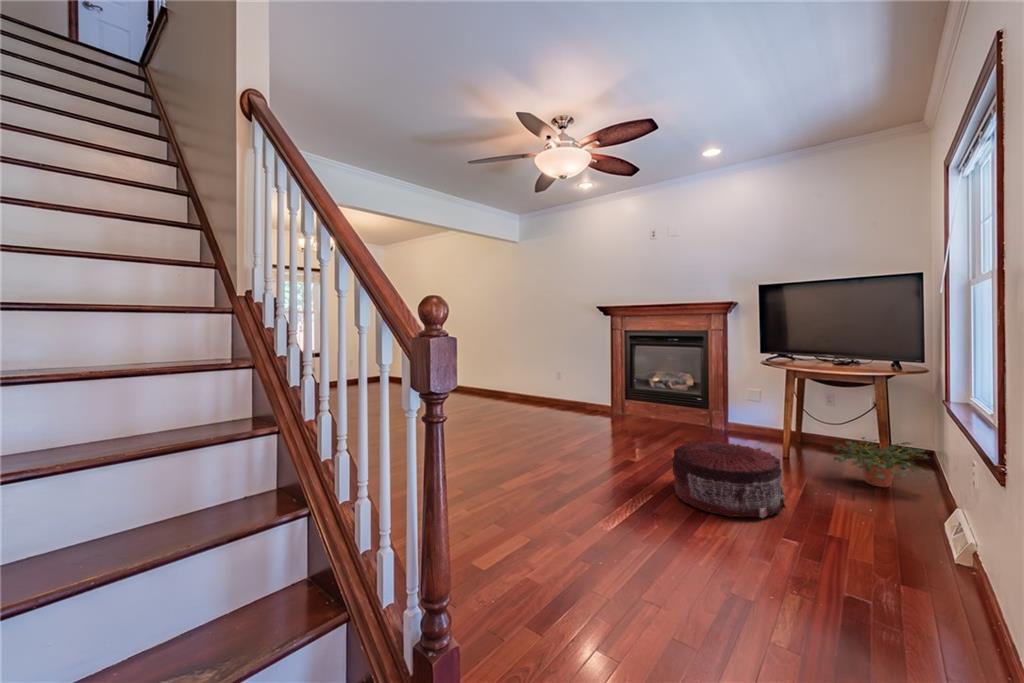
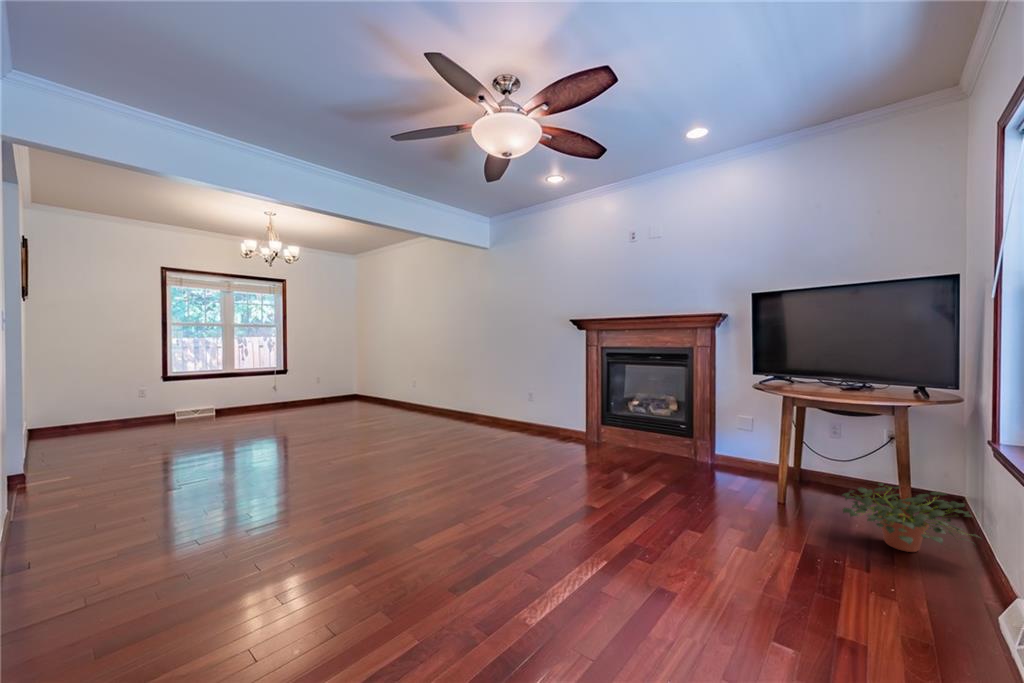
pouf: present [672,441,786,518] -> none [632,484,780,601]

